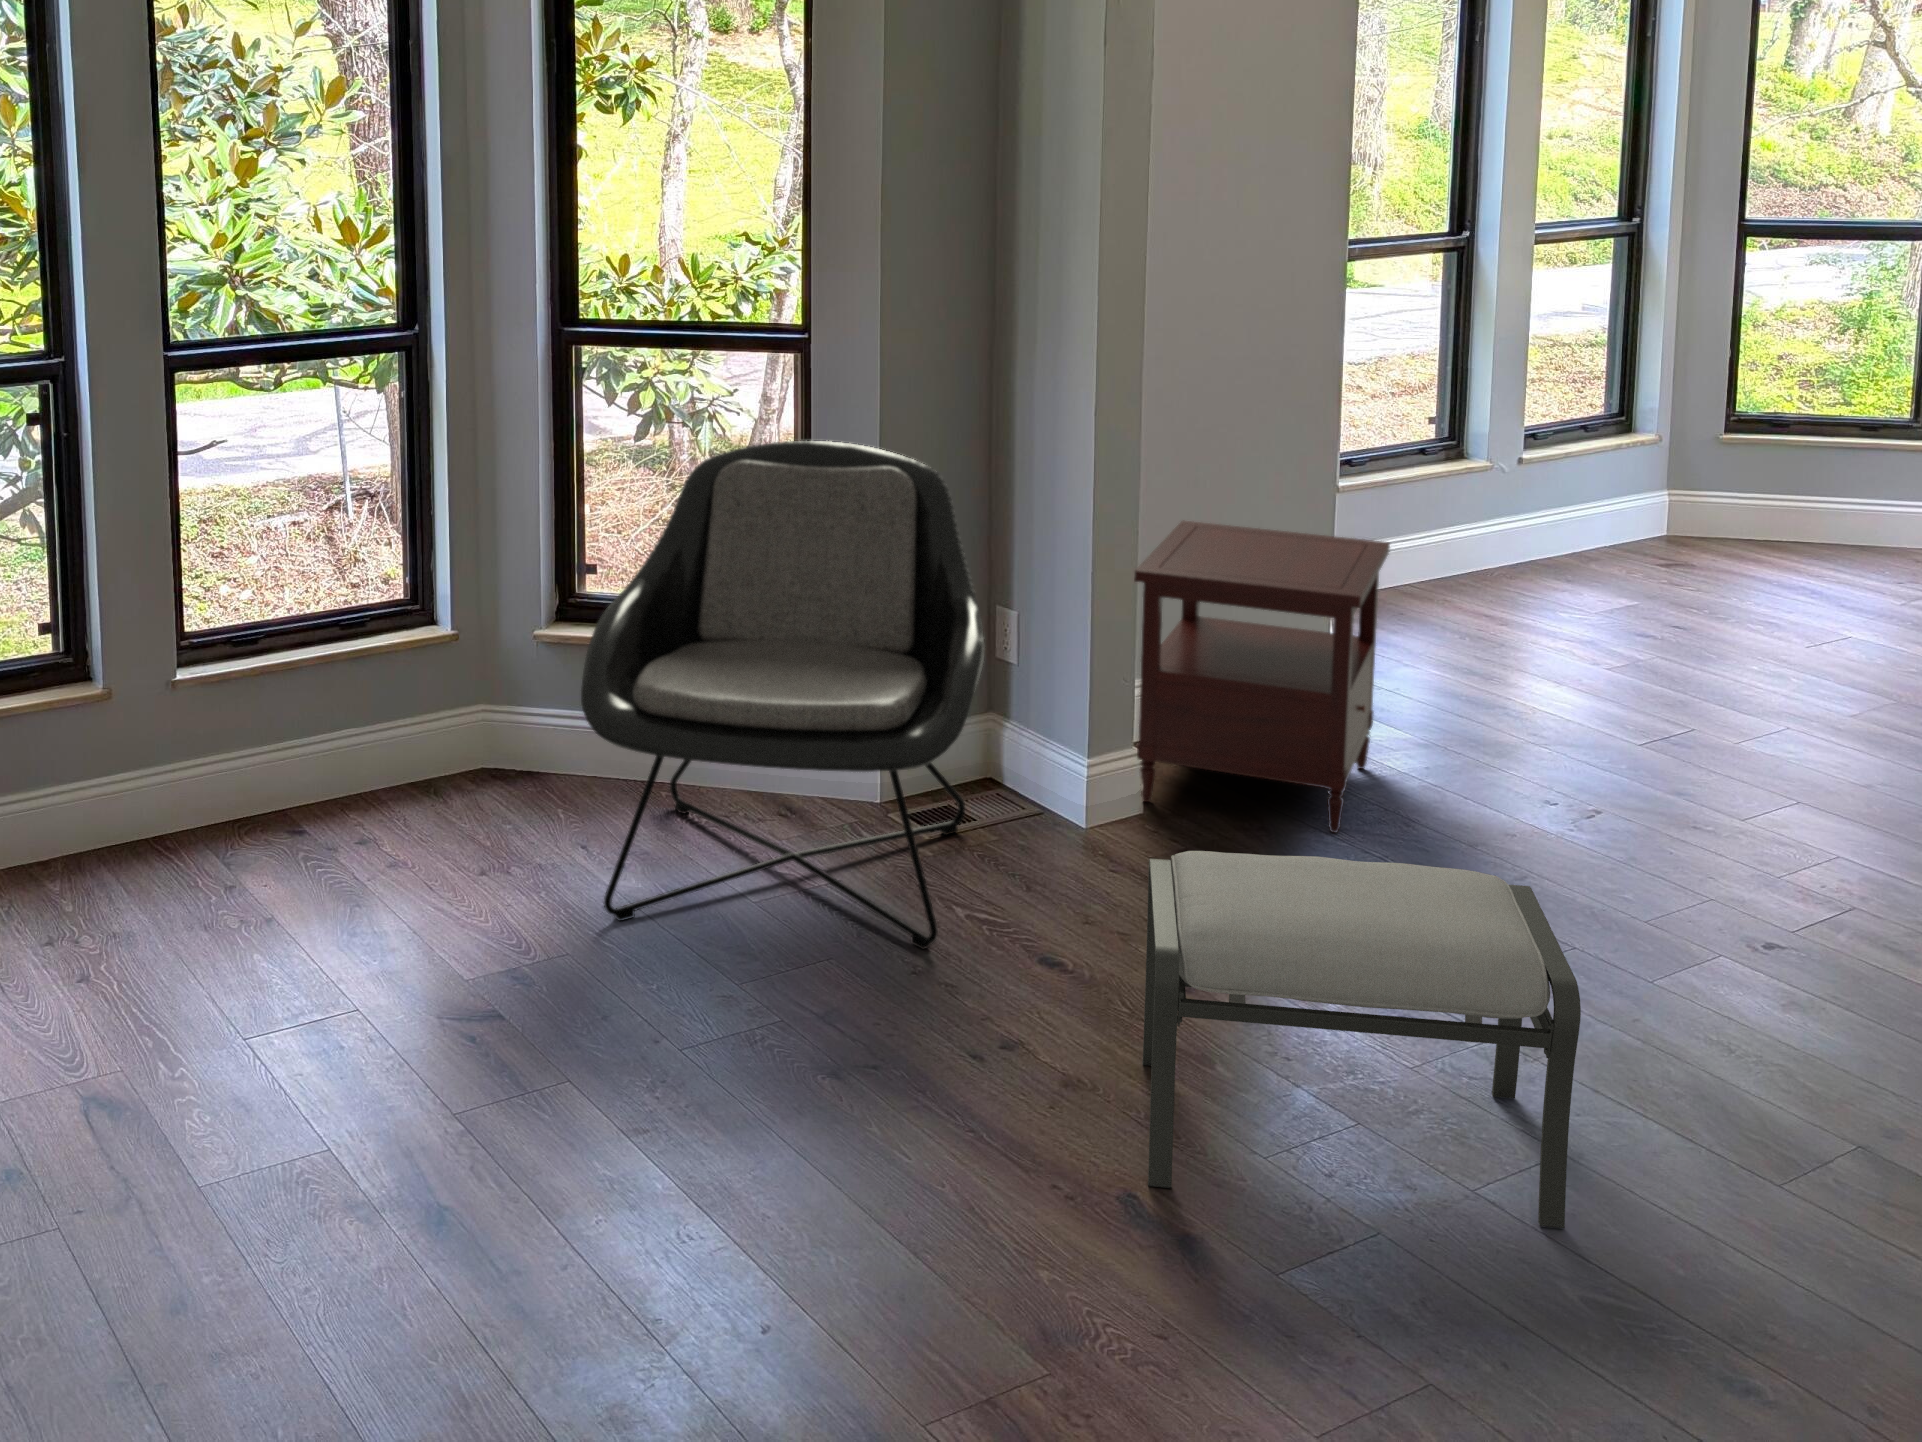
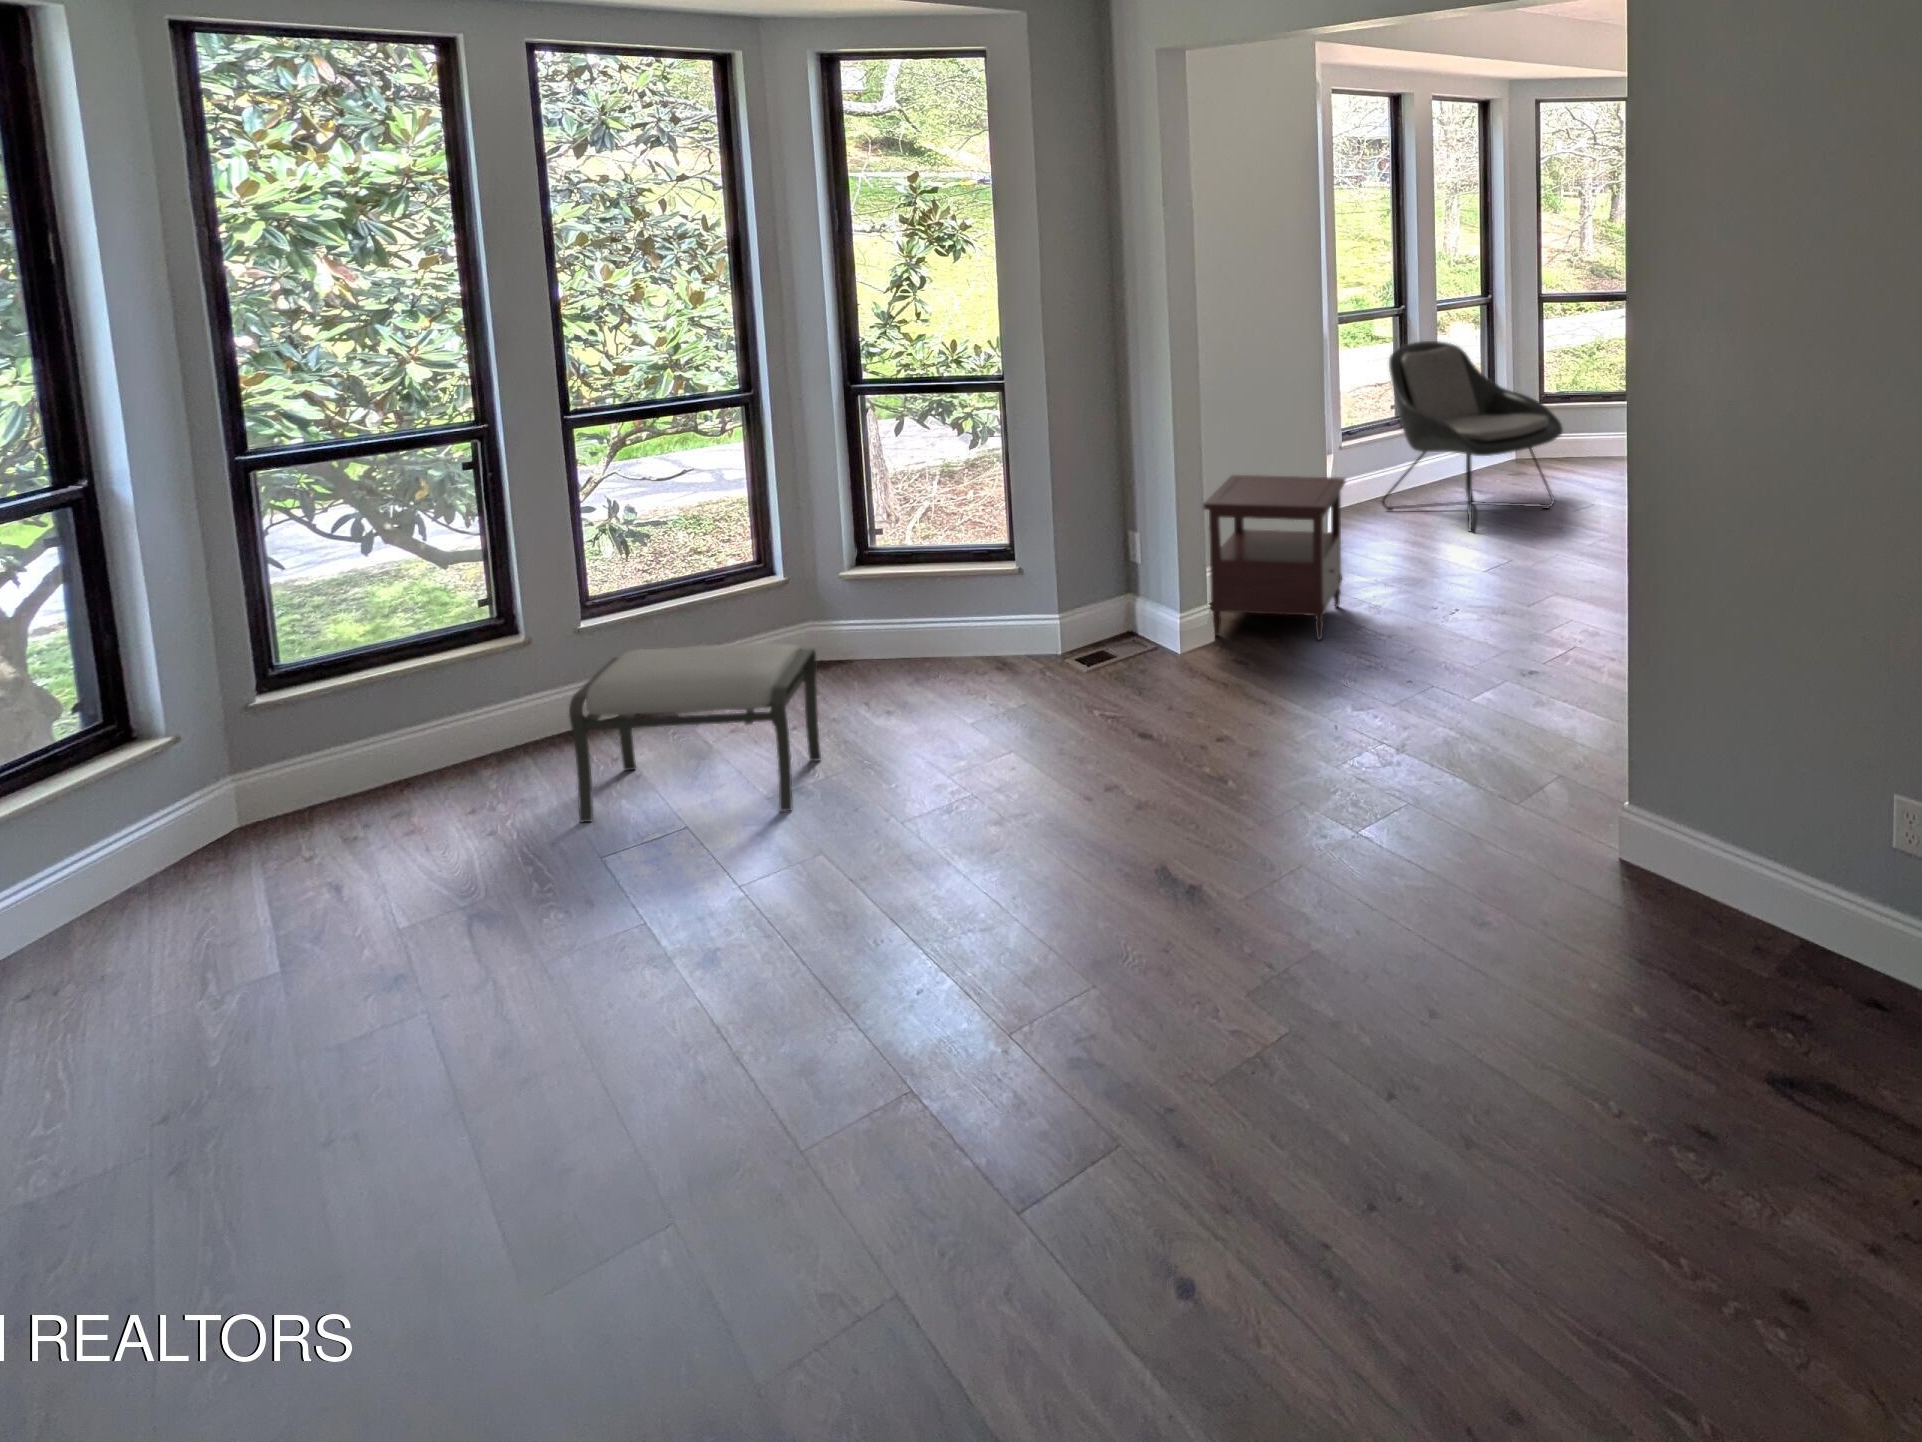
lounge chair: present [581,441,984,949] -> present [1382,341,1563,531]
ottoman: present [1142,851,1581,1228] -> present [569,643,821,822]

